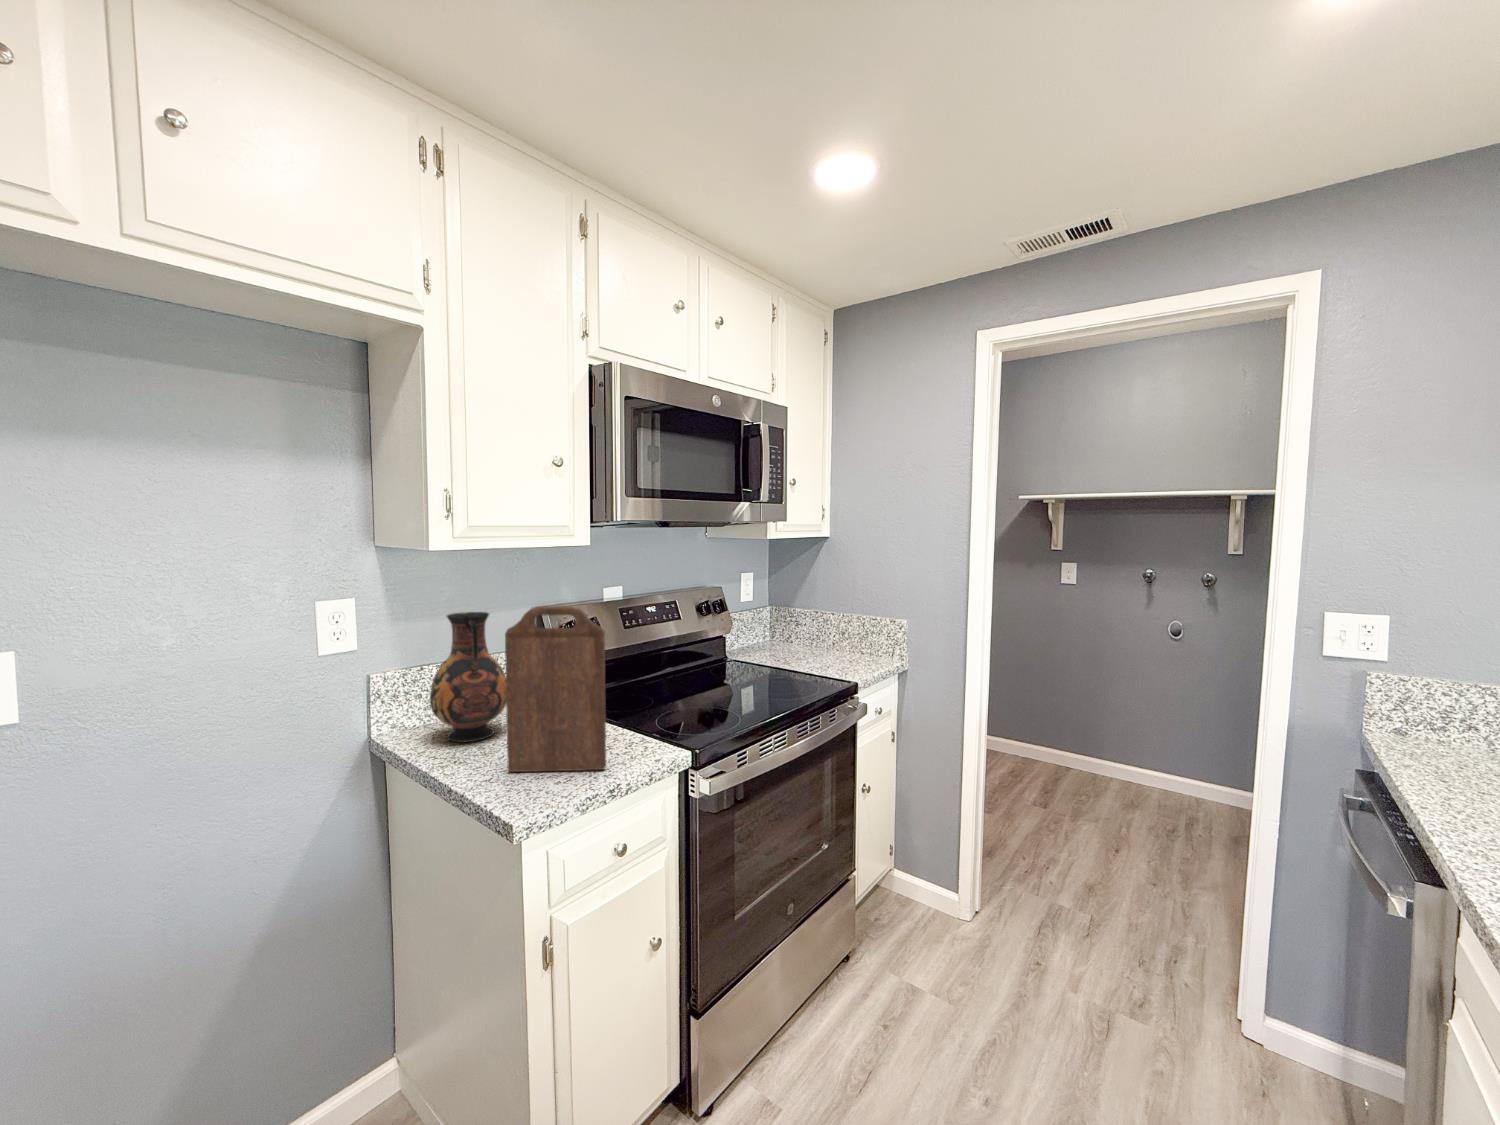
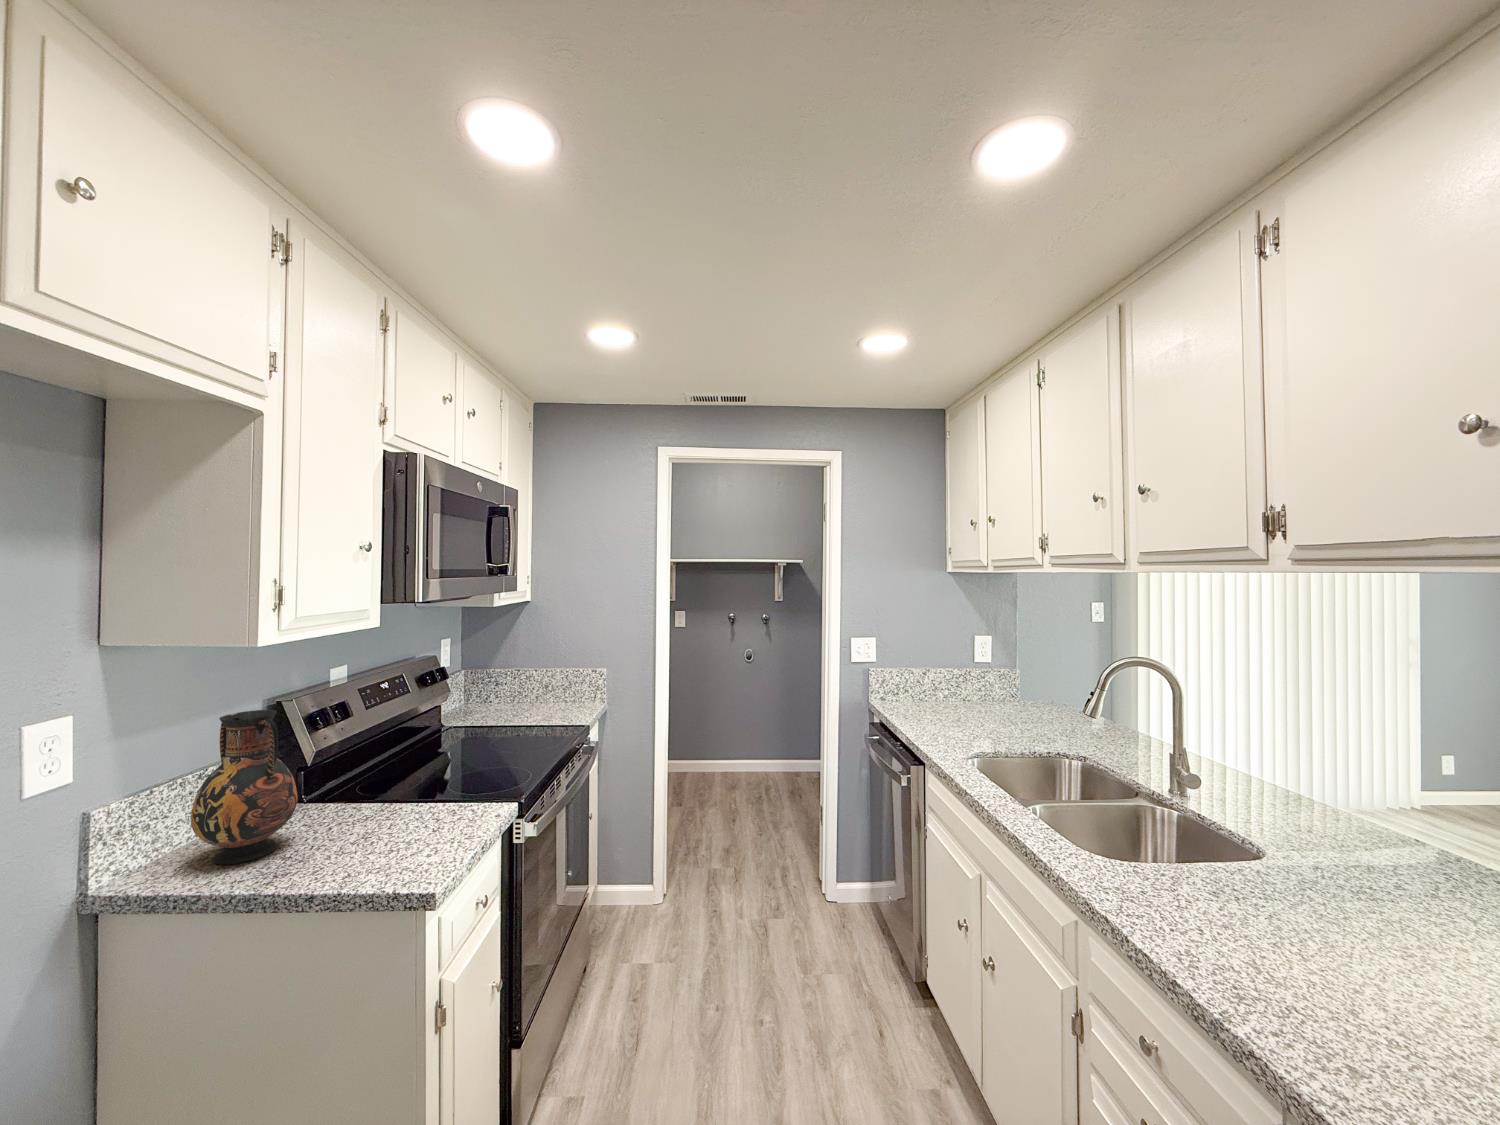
cutting board: present [505,606,606,772] -> none [357,688,462,865]

